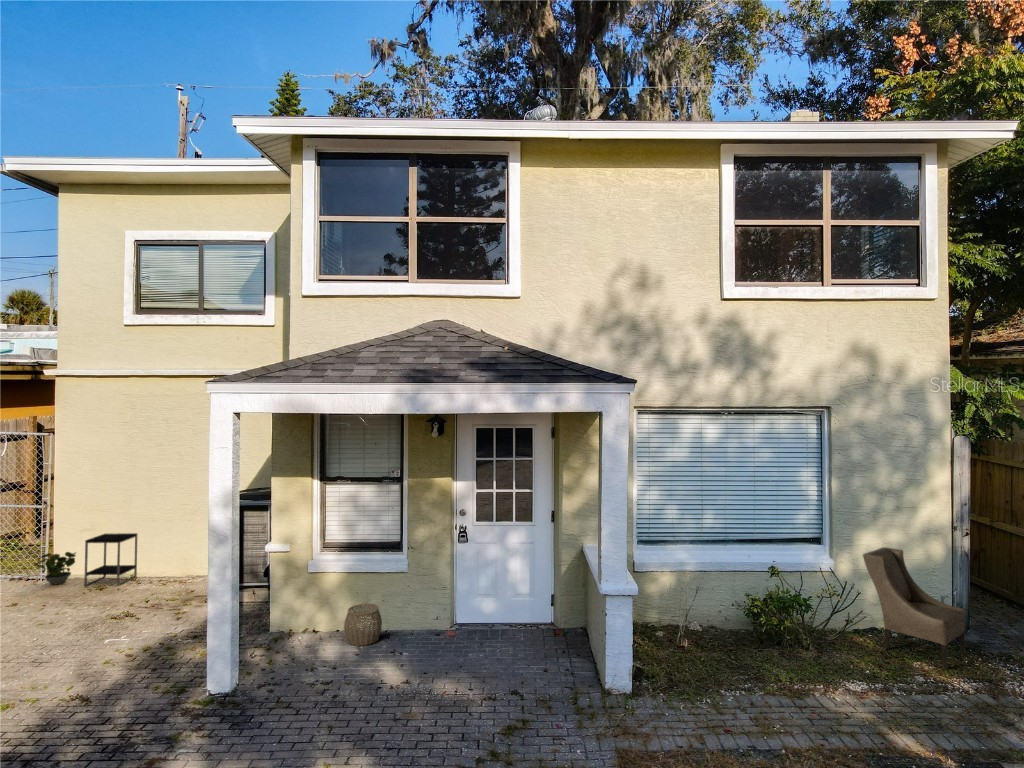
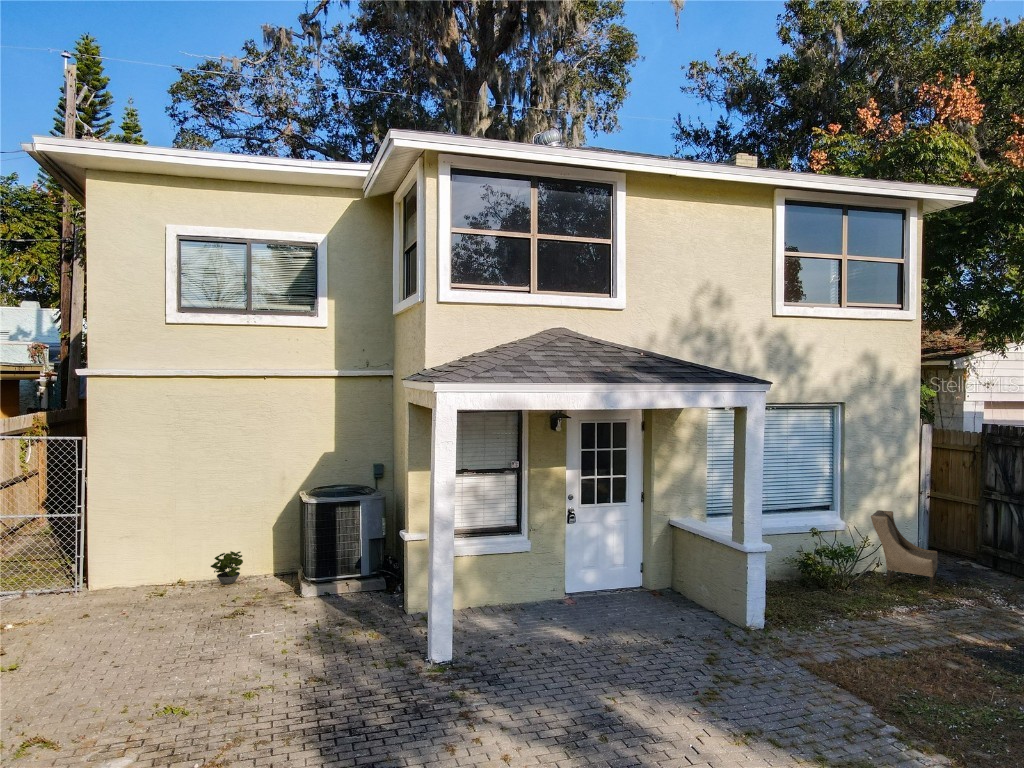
side table: present [84,533,138,586] -> none [150,535,195,593]
potted plant: present [35,552,76,584] -> present [211,551,243,584]
woven basket: present [344,604,382,646] -> none [484,581,518,618]

